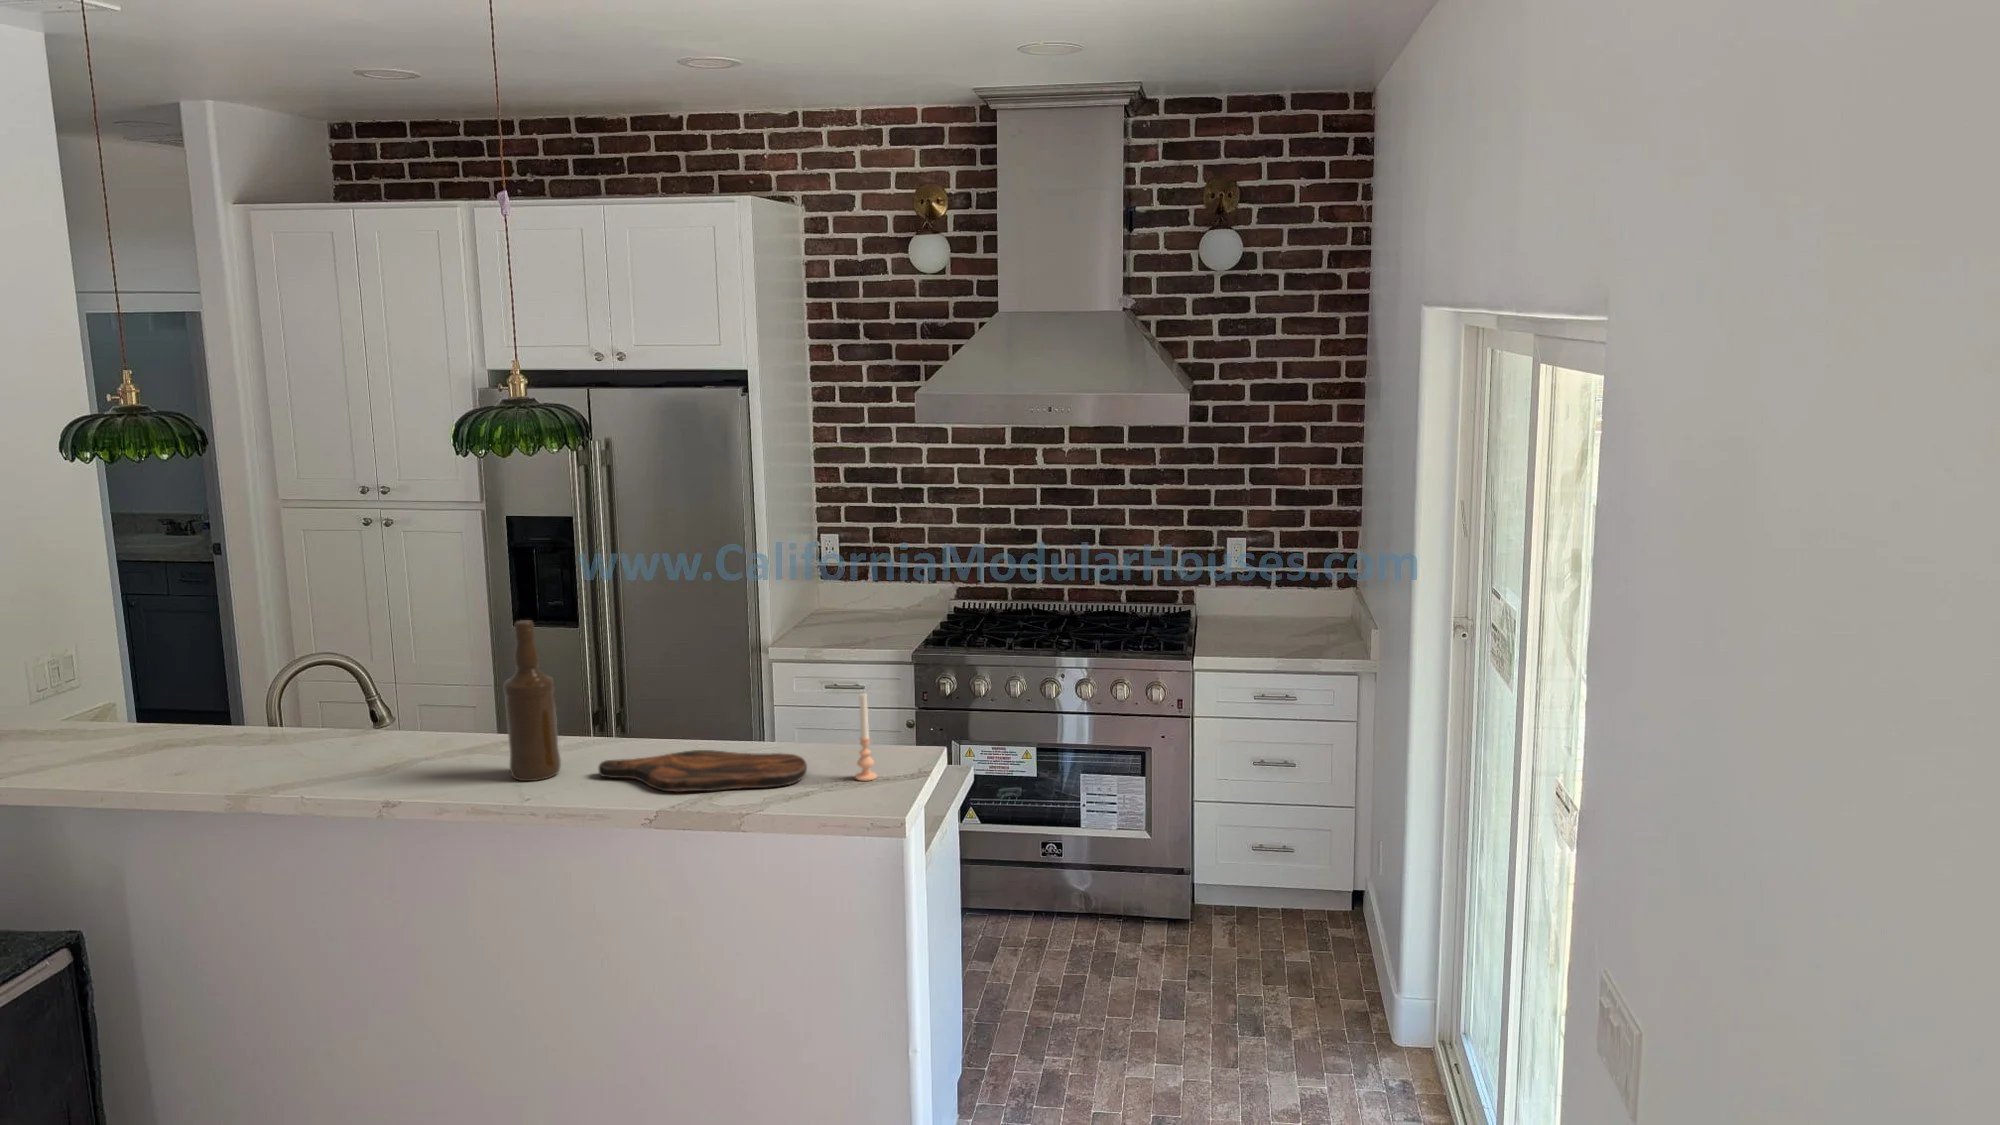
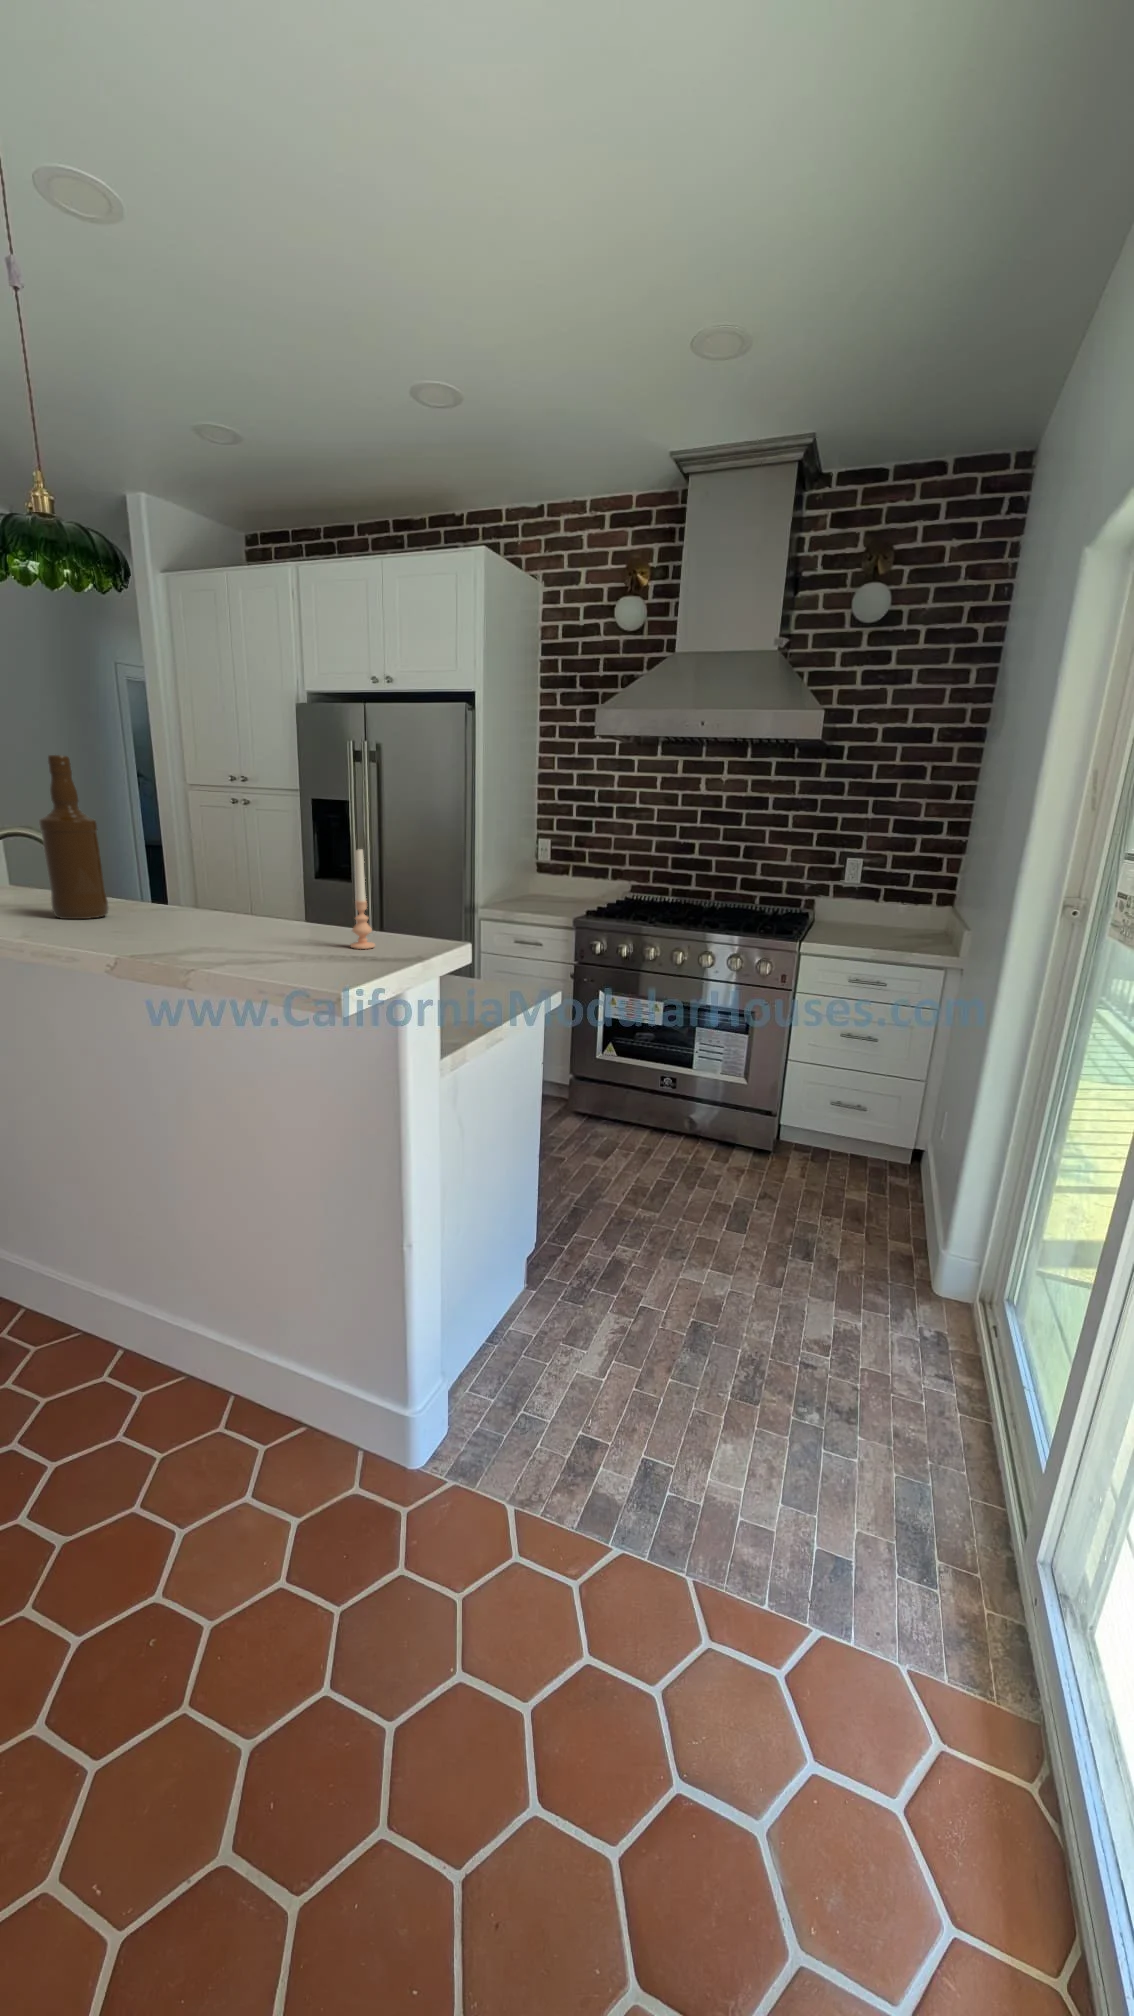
cutting board: present [599,750,807,792] -> none [124,908,315,943]

